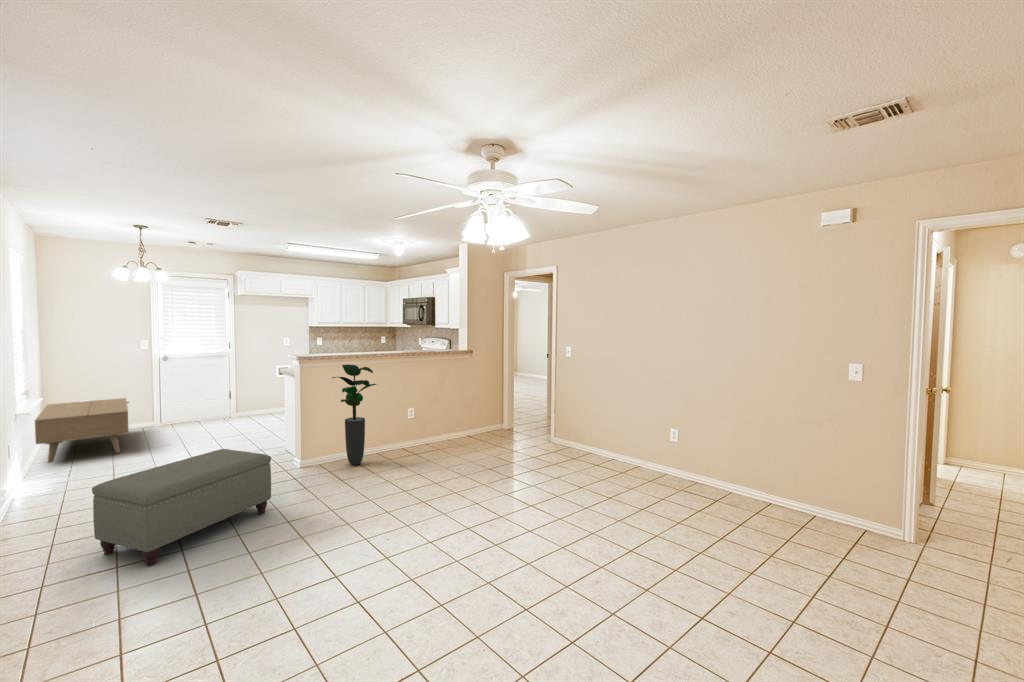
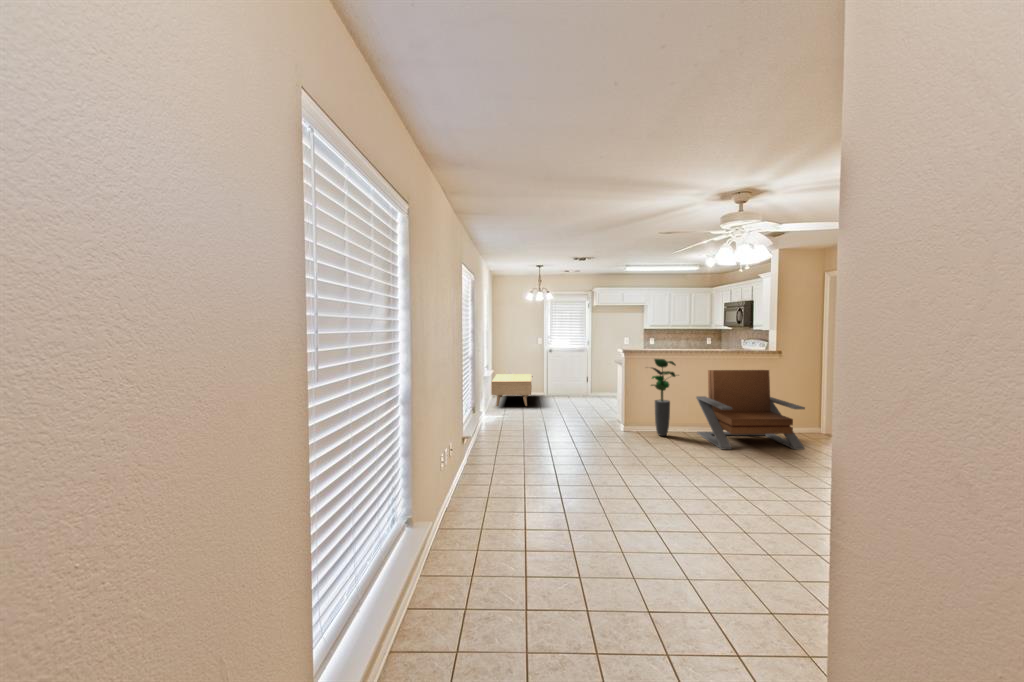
lounge chair: none [393,371,504,469] -> present [696,370,805,450]
ottoman: present [92,449,271,566] -> none [512,407,598,461]

